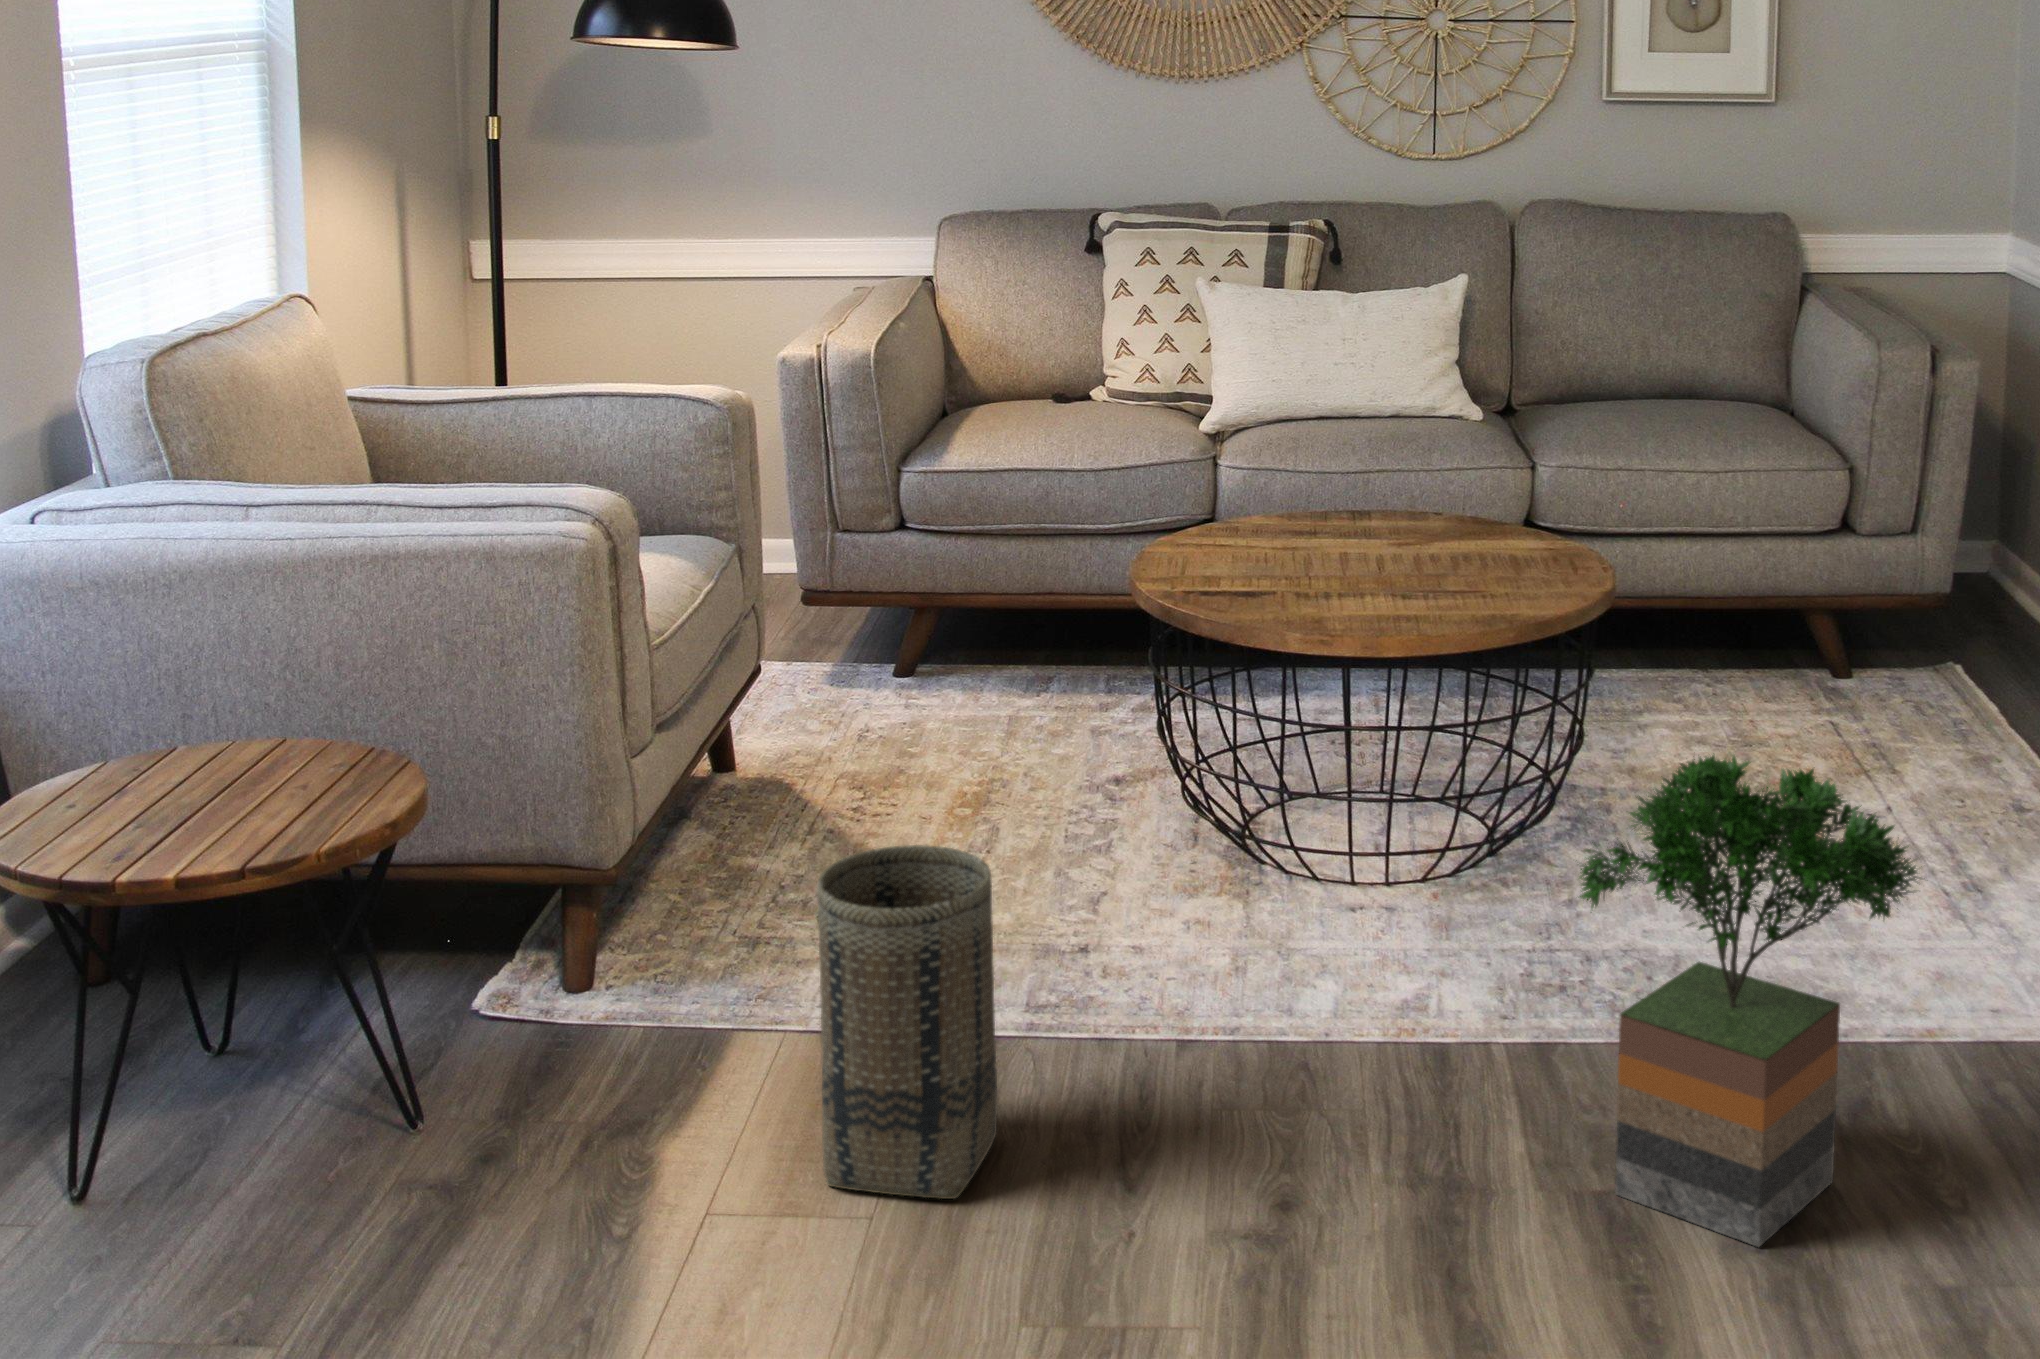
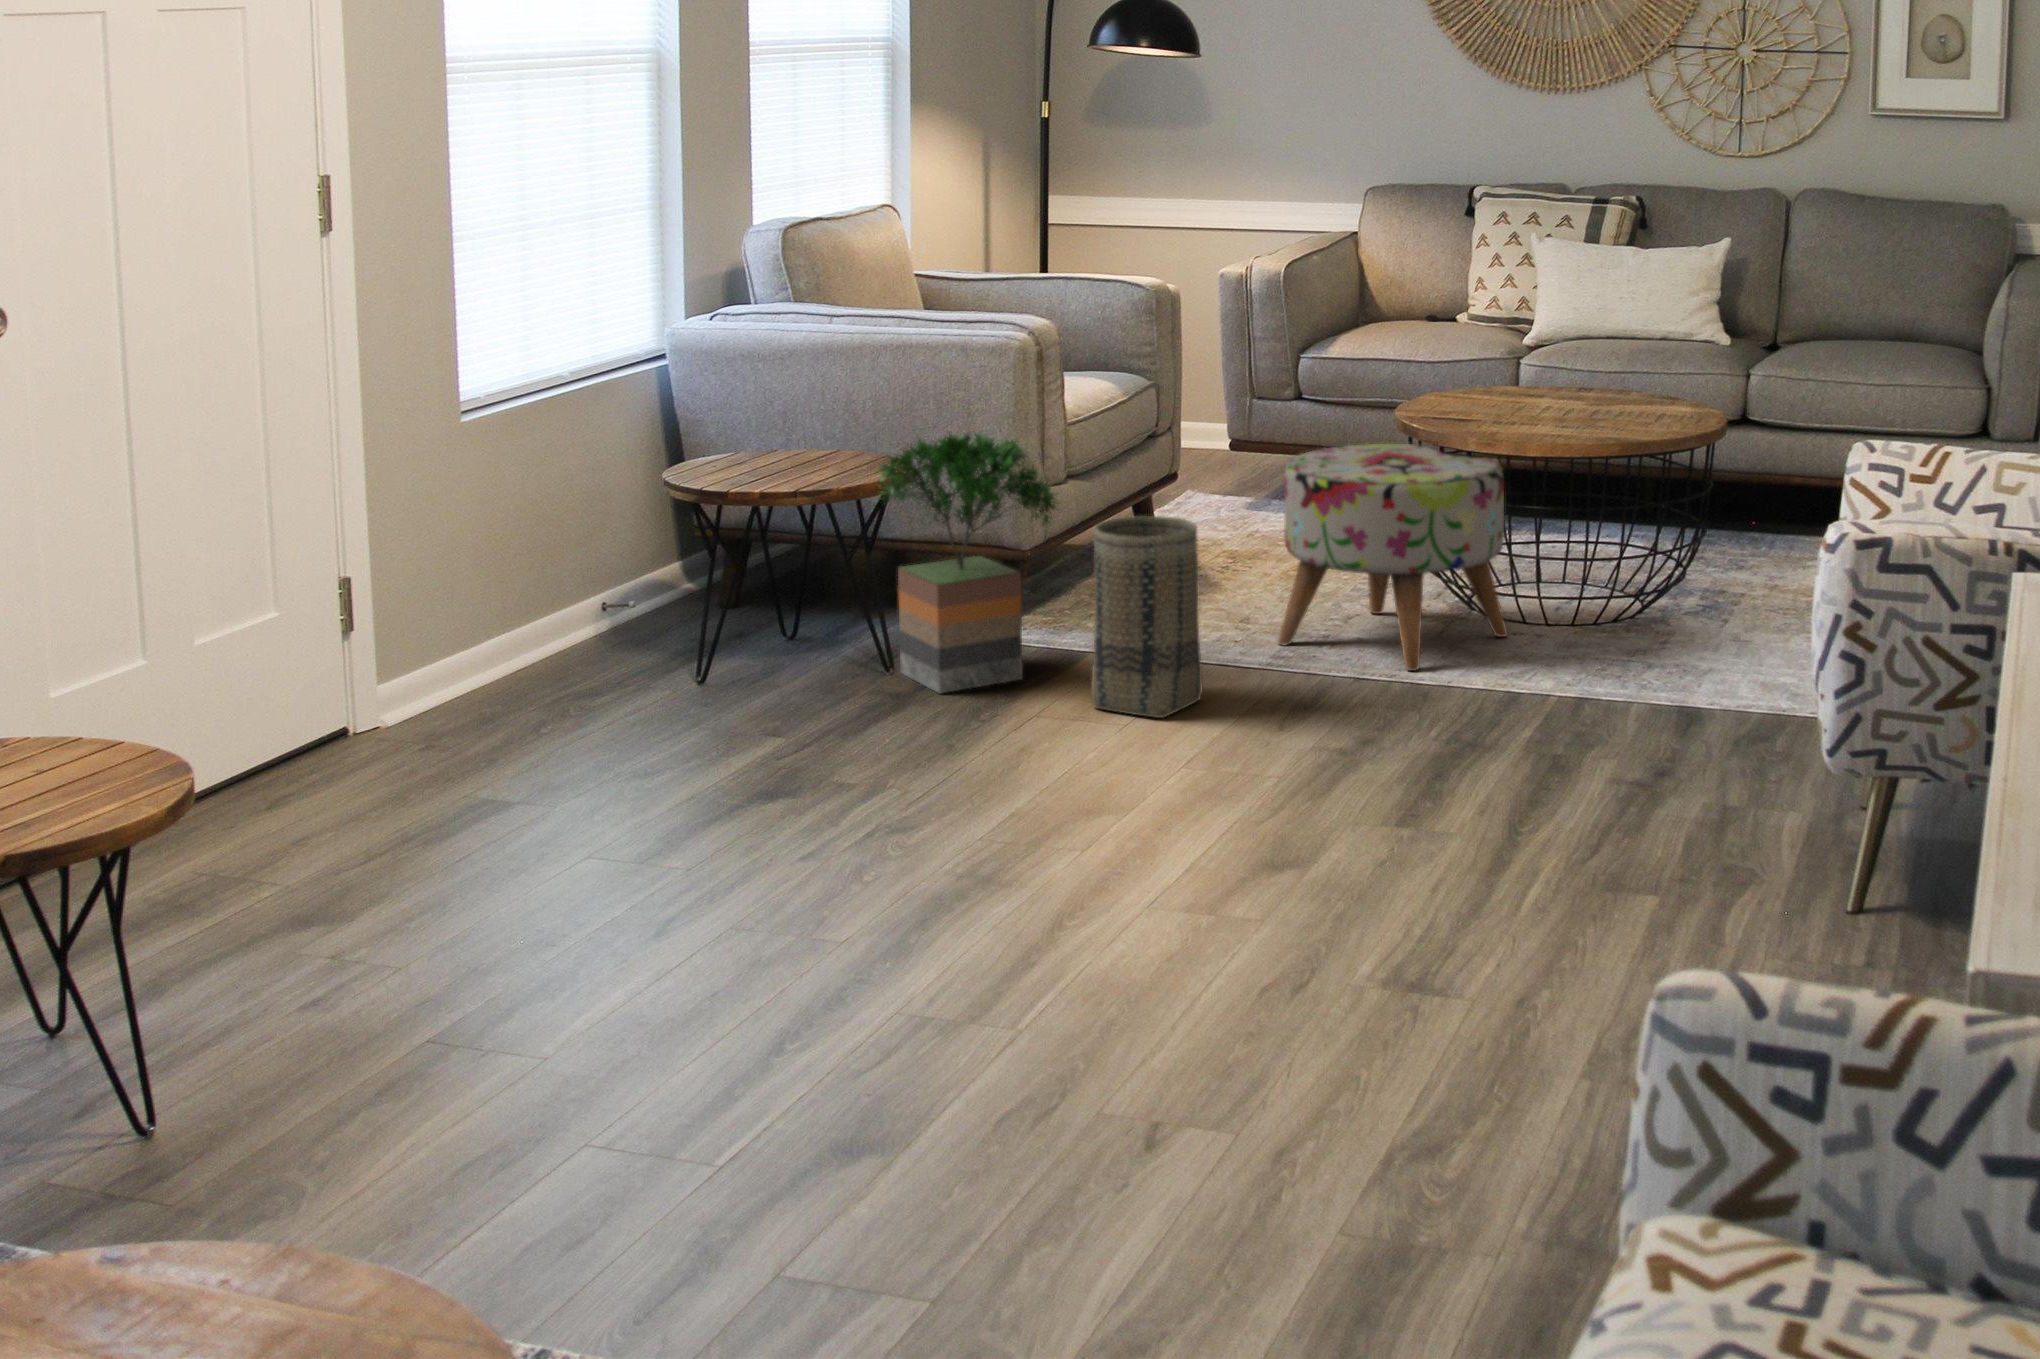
ottoman: none [1036,640,1372,1020] -> present [1278,444,1508,671]
potted tree: present [1576,755,1922,1247] -> present [878,433,1061,693]

